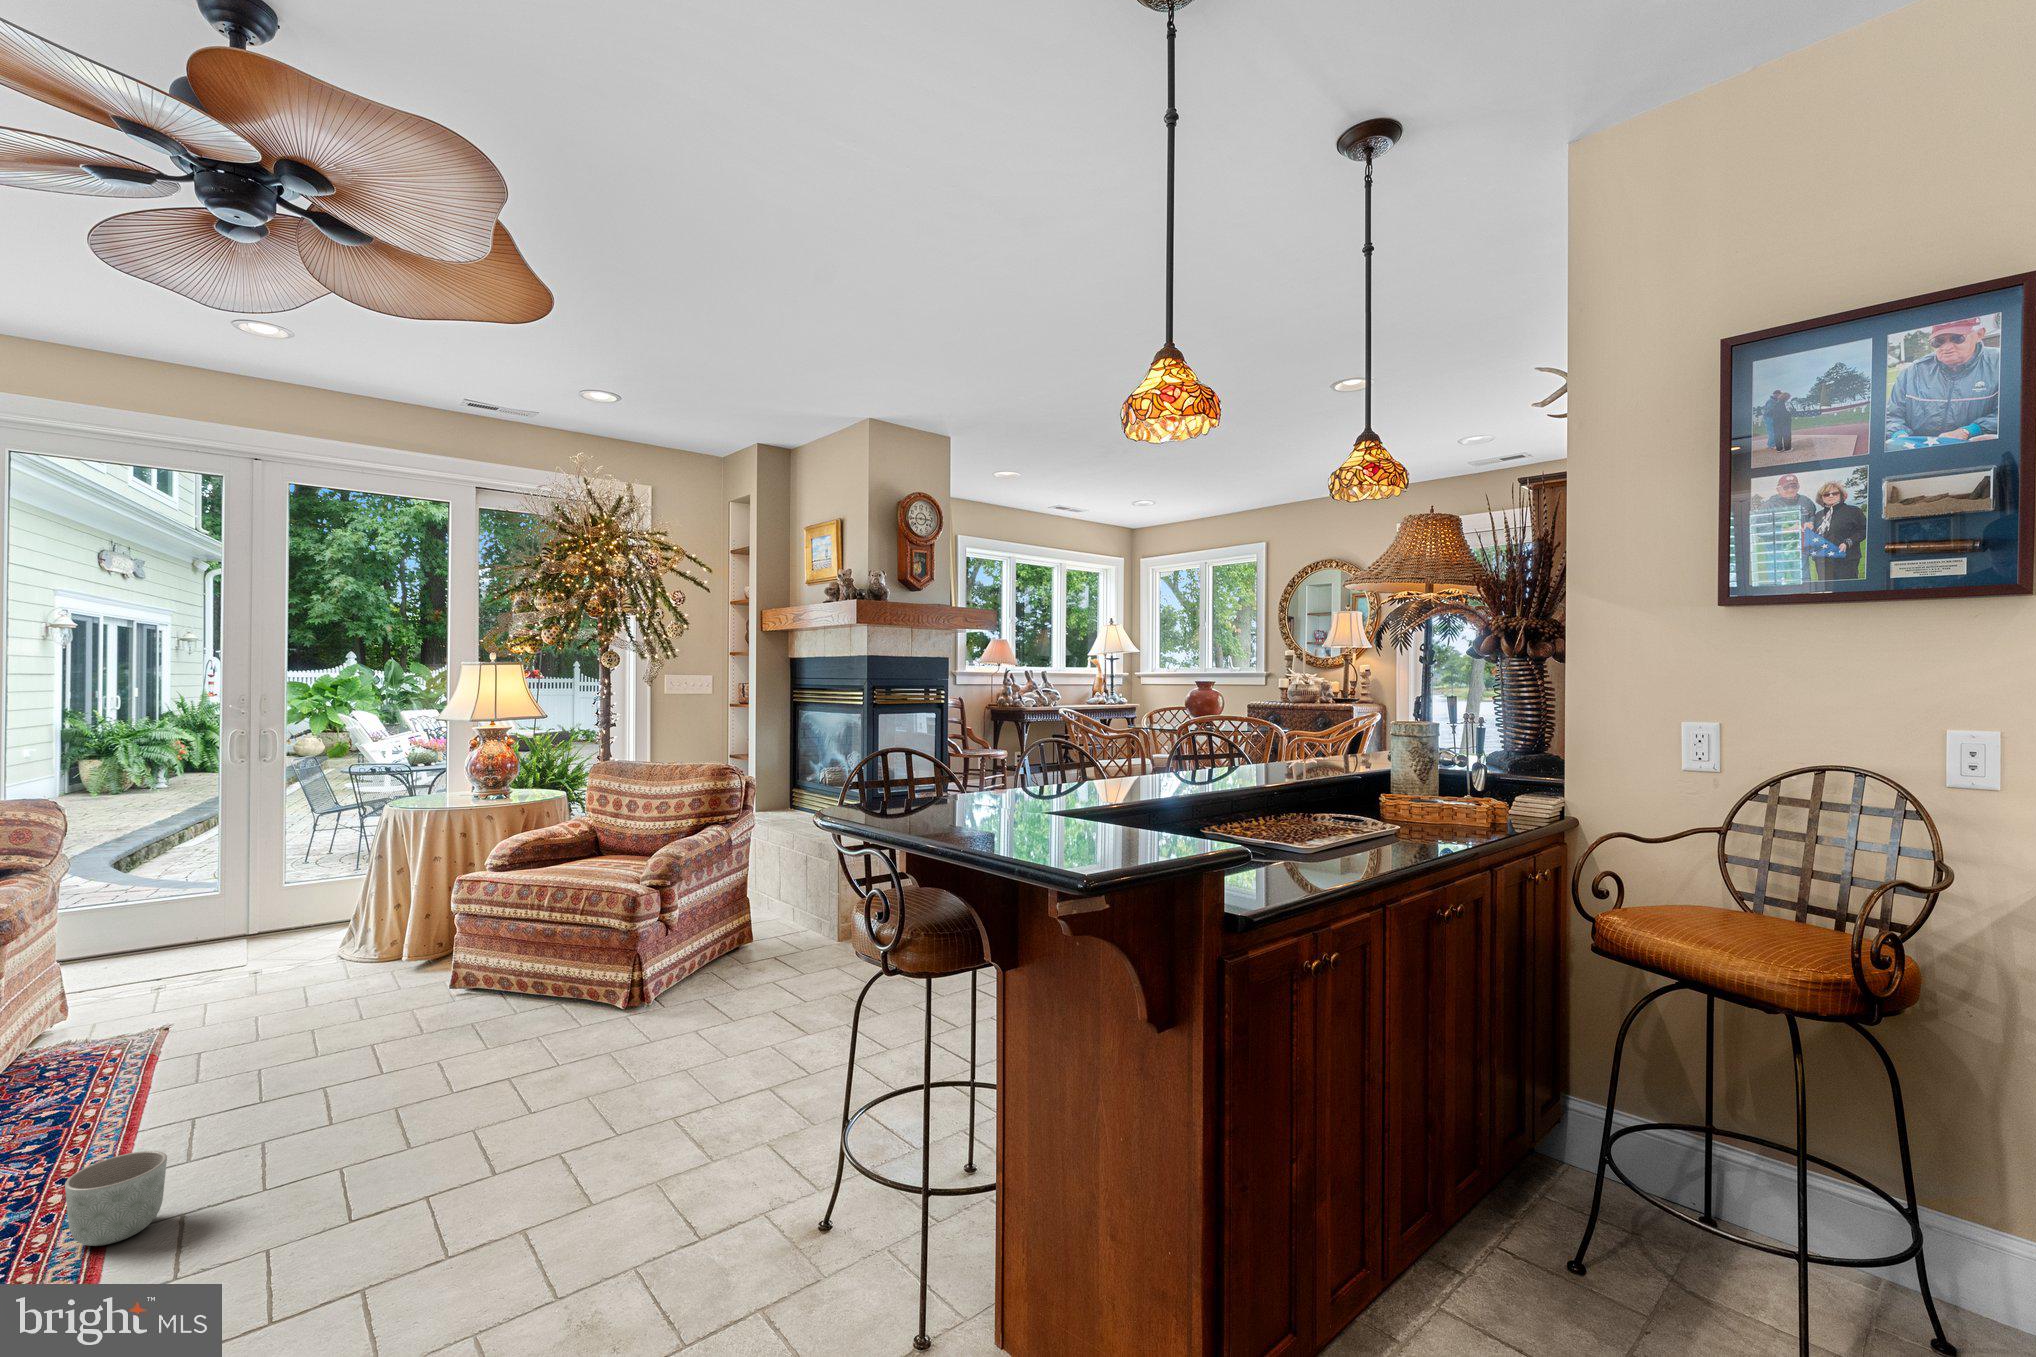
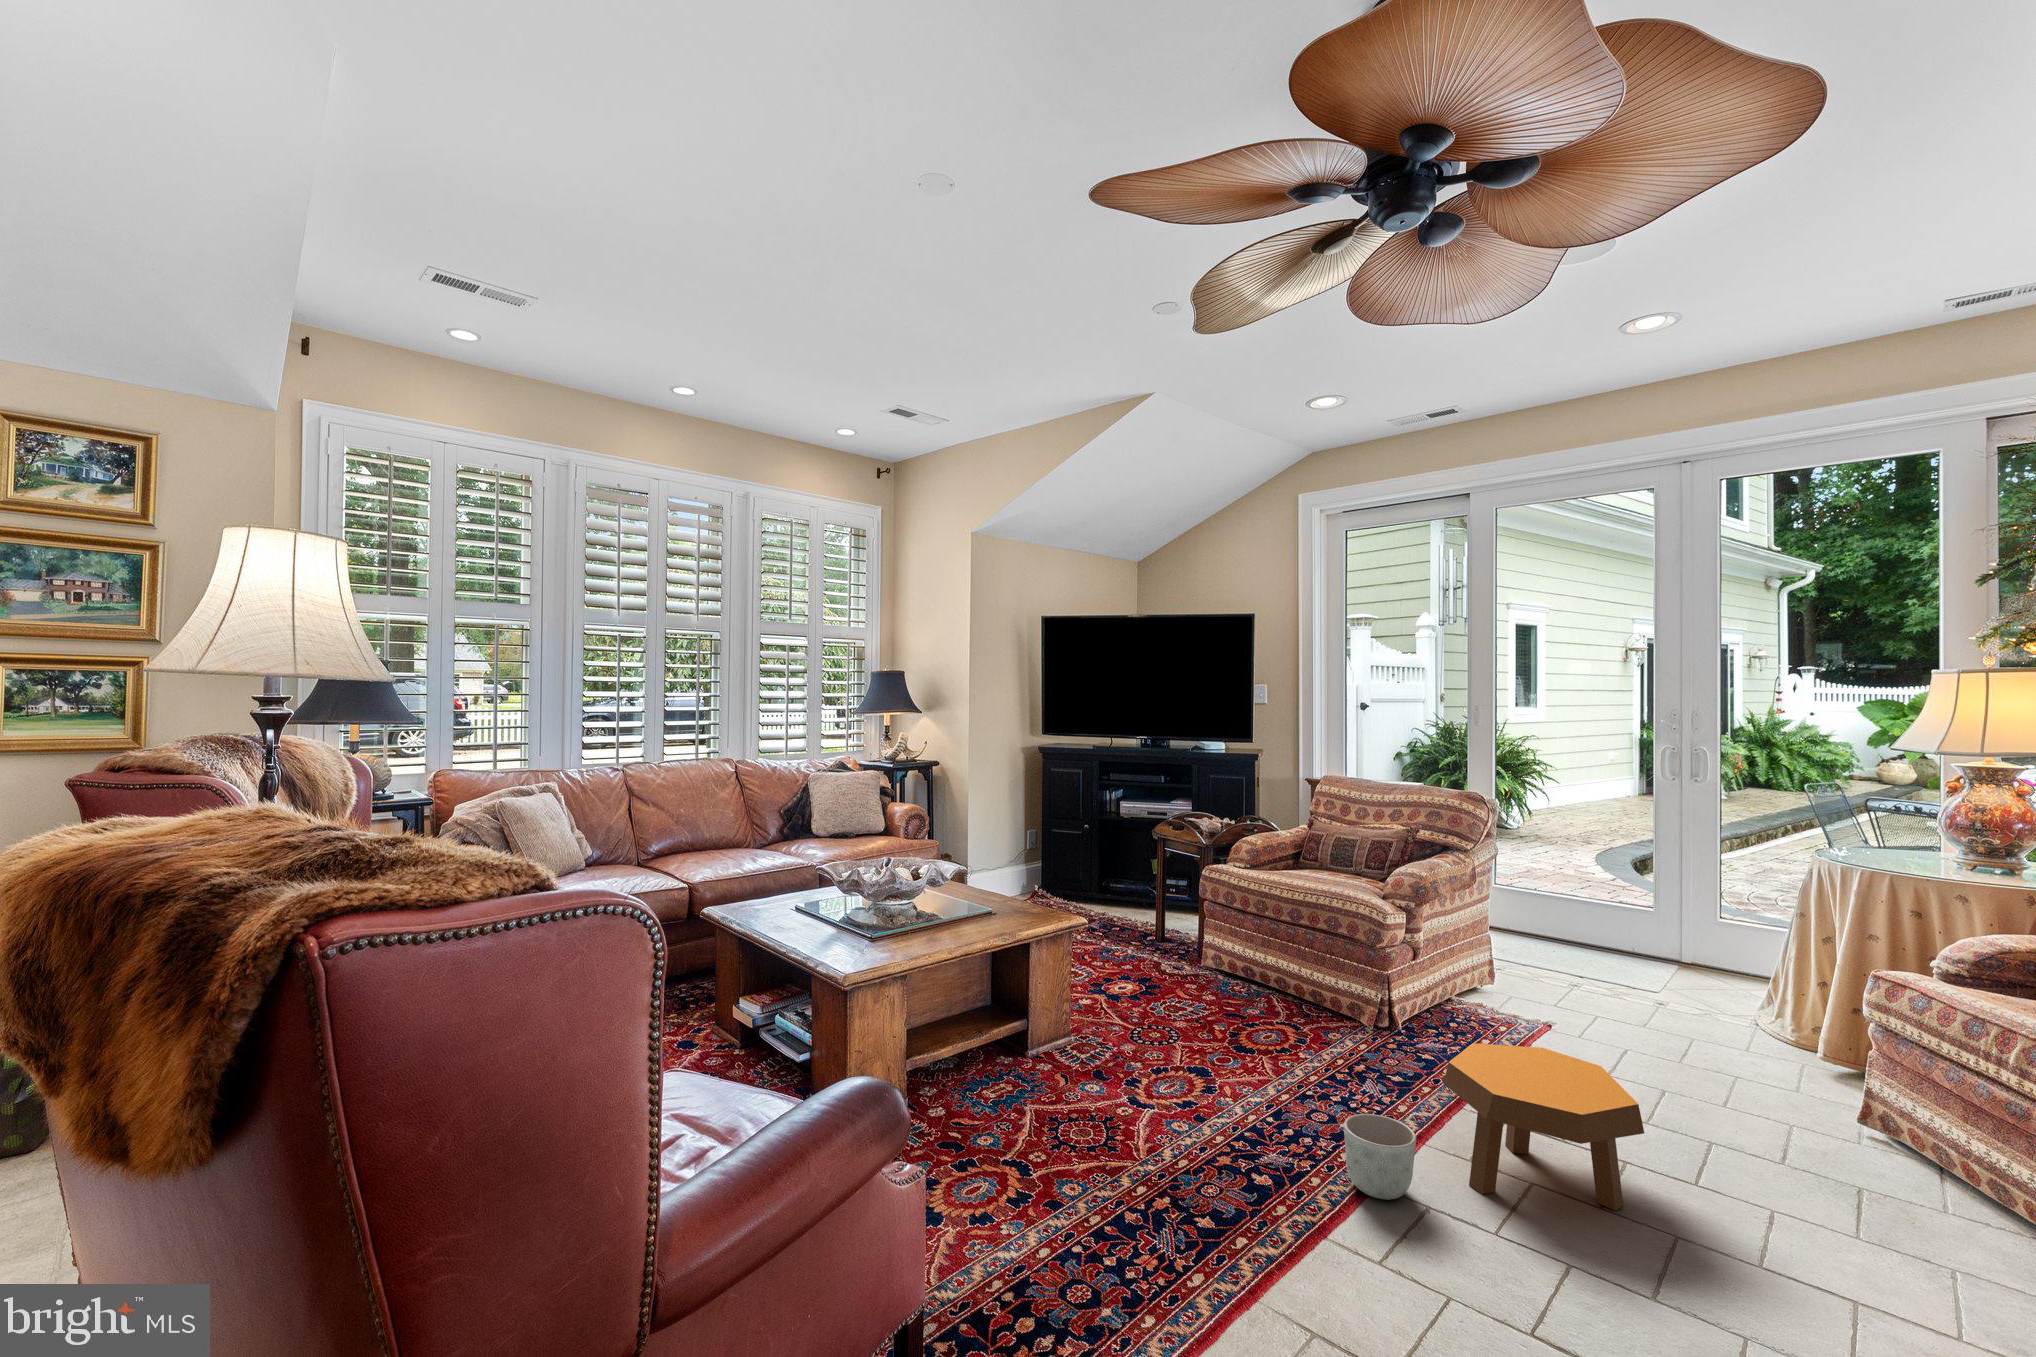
footstool: none [159,1015,364,1176] -> present [1443,1043,1644,1211]

